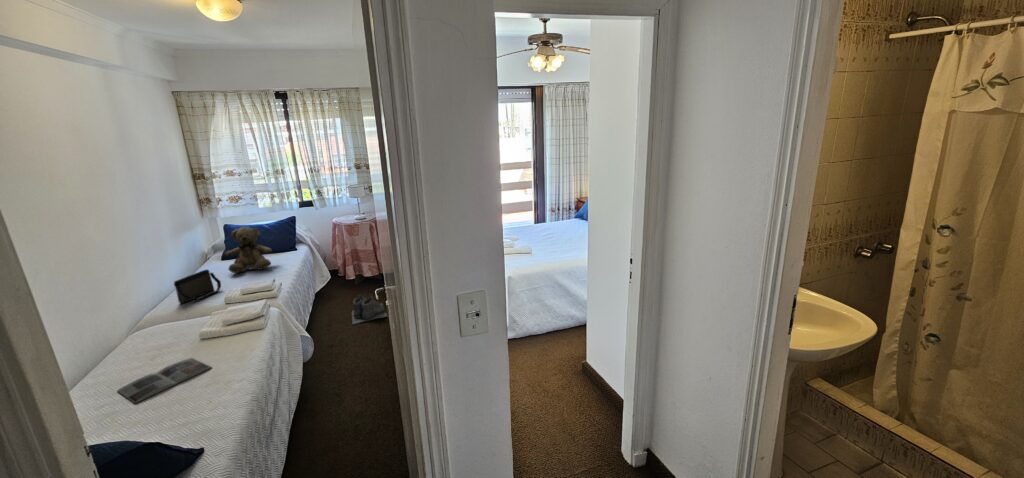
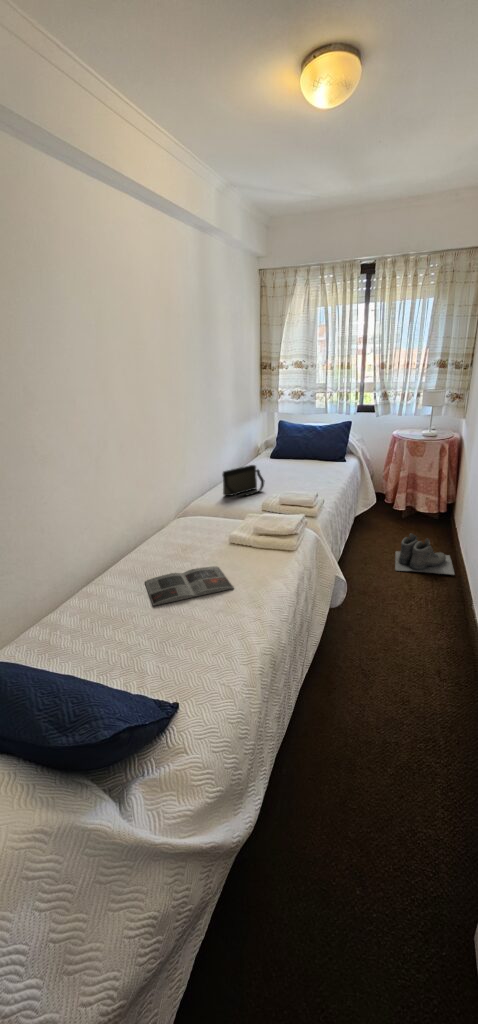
teddy bear: present [225,226,272,273] -> none [274,423,322,477]

